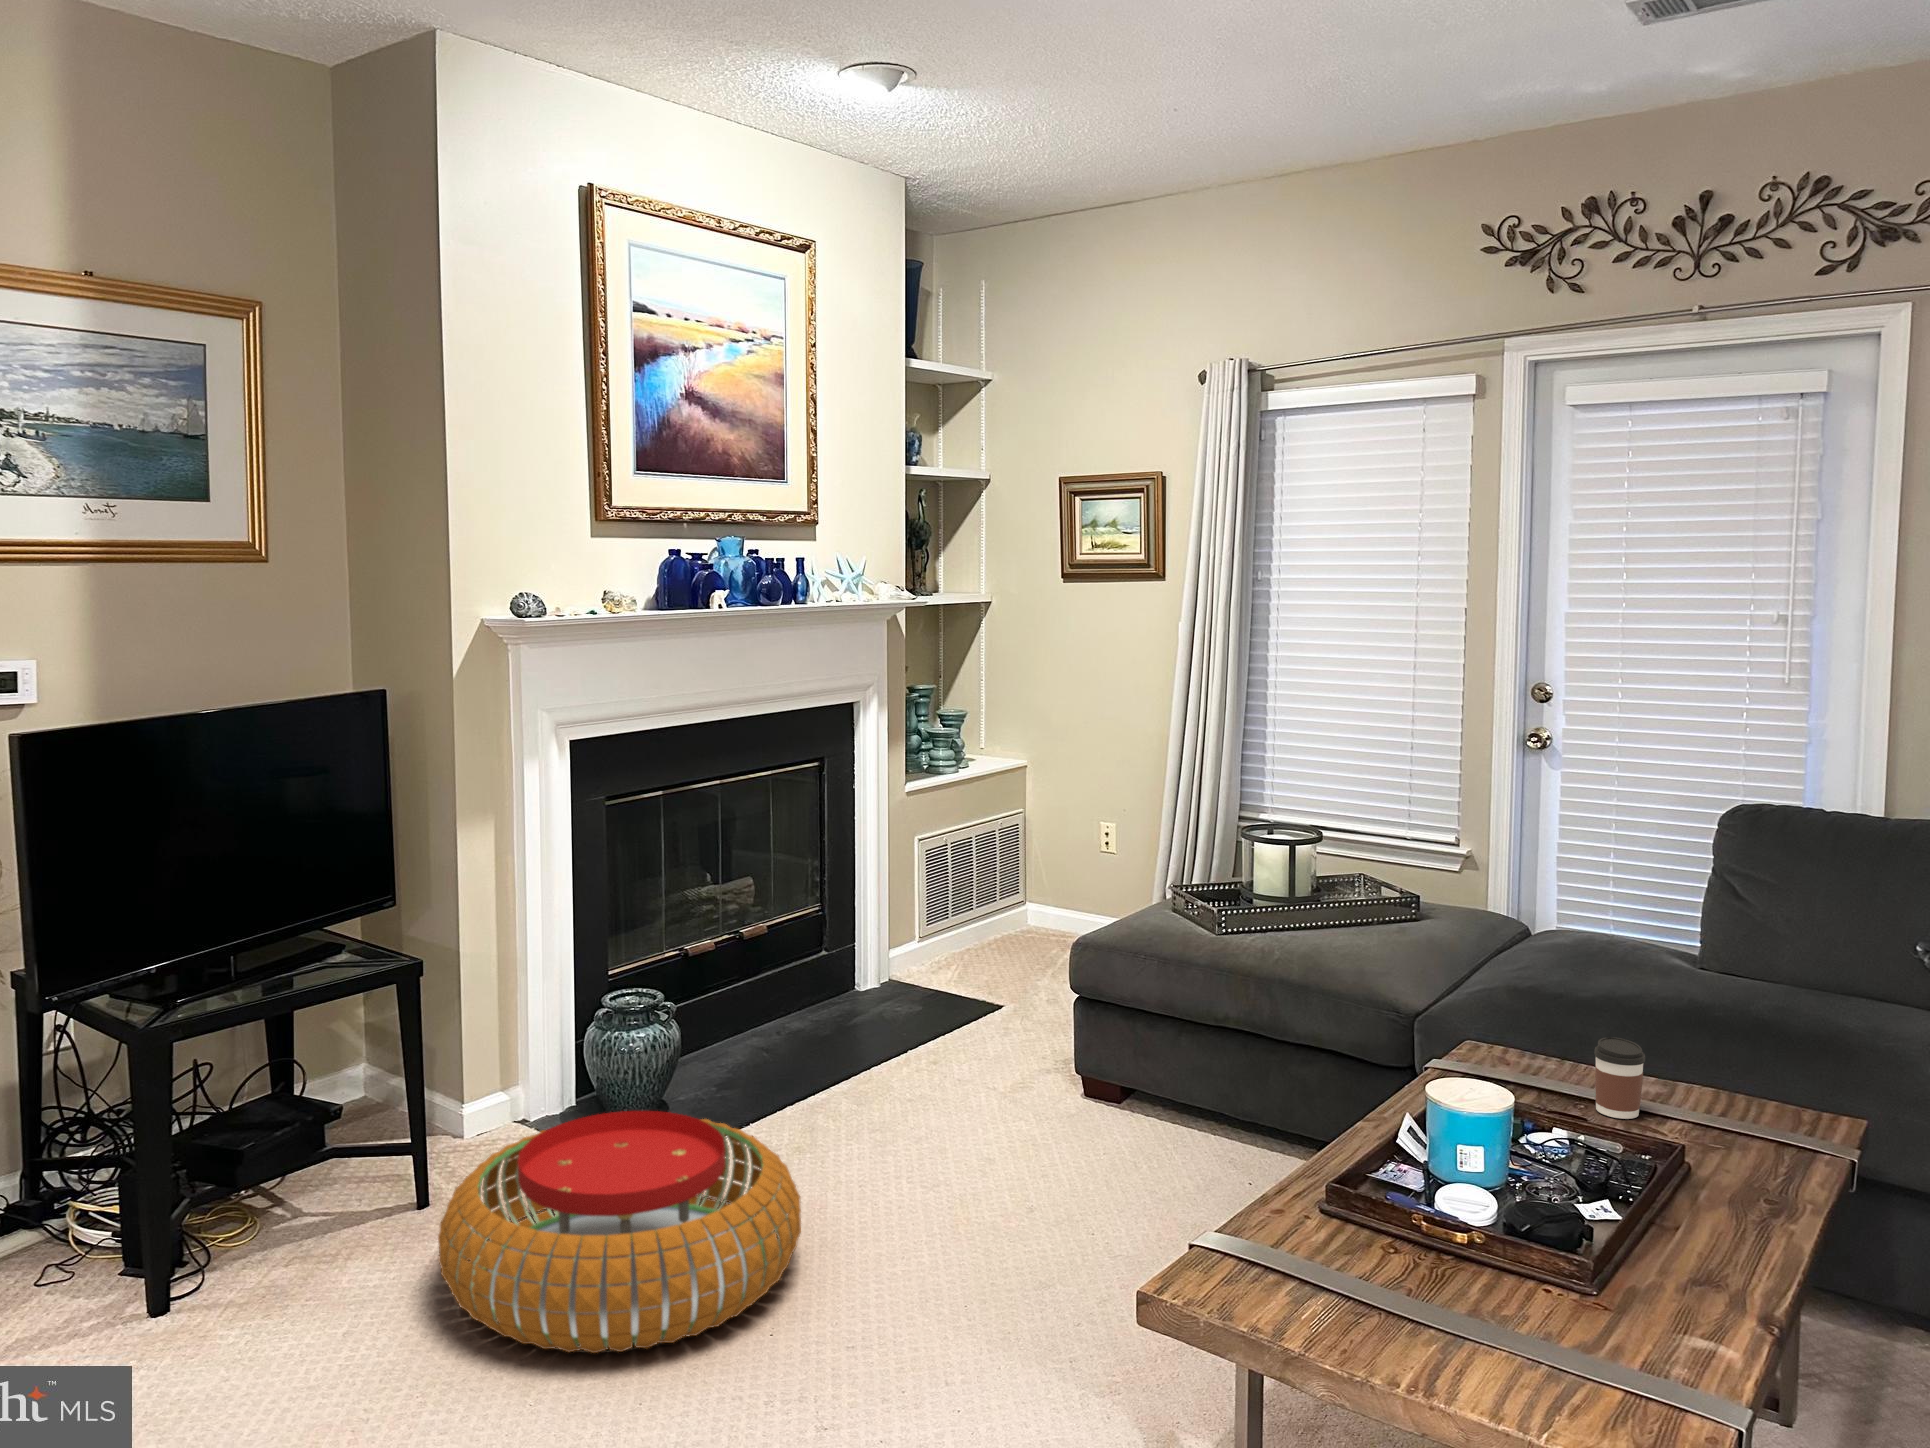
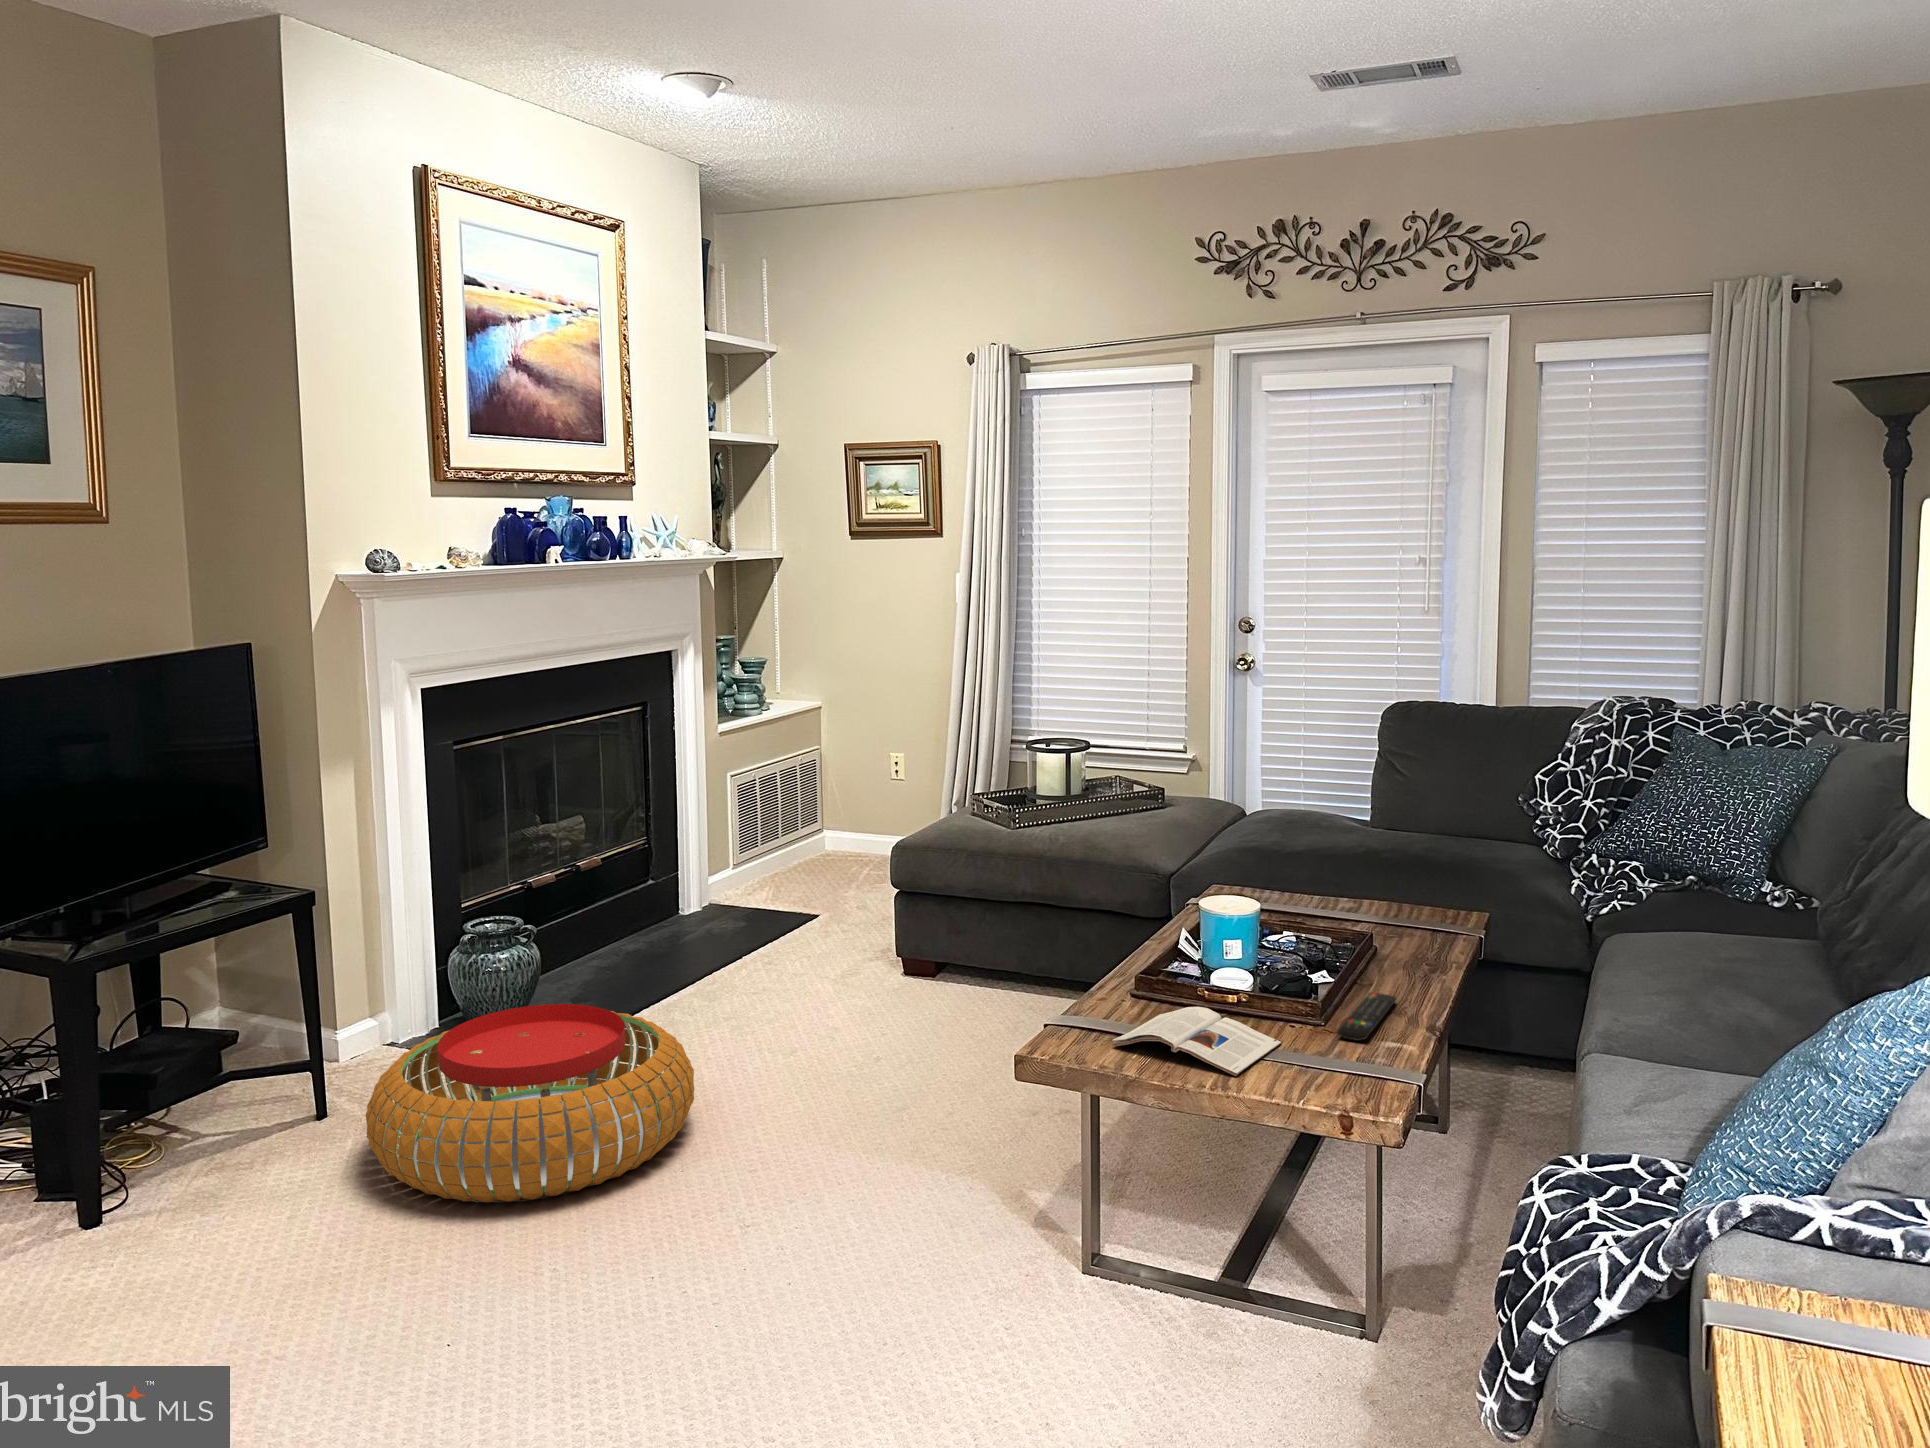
coffee cup: present [1594,1037,1645,1119] -> none [1311,866,1345,924]
magazine: none [1277,1243,1526,1372] -> present [1112,1007,1281,1076]
remote control: none [1614,1247,1712,1333] -> present [1337,993,1396,1041]

